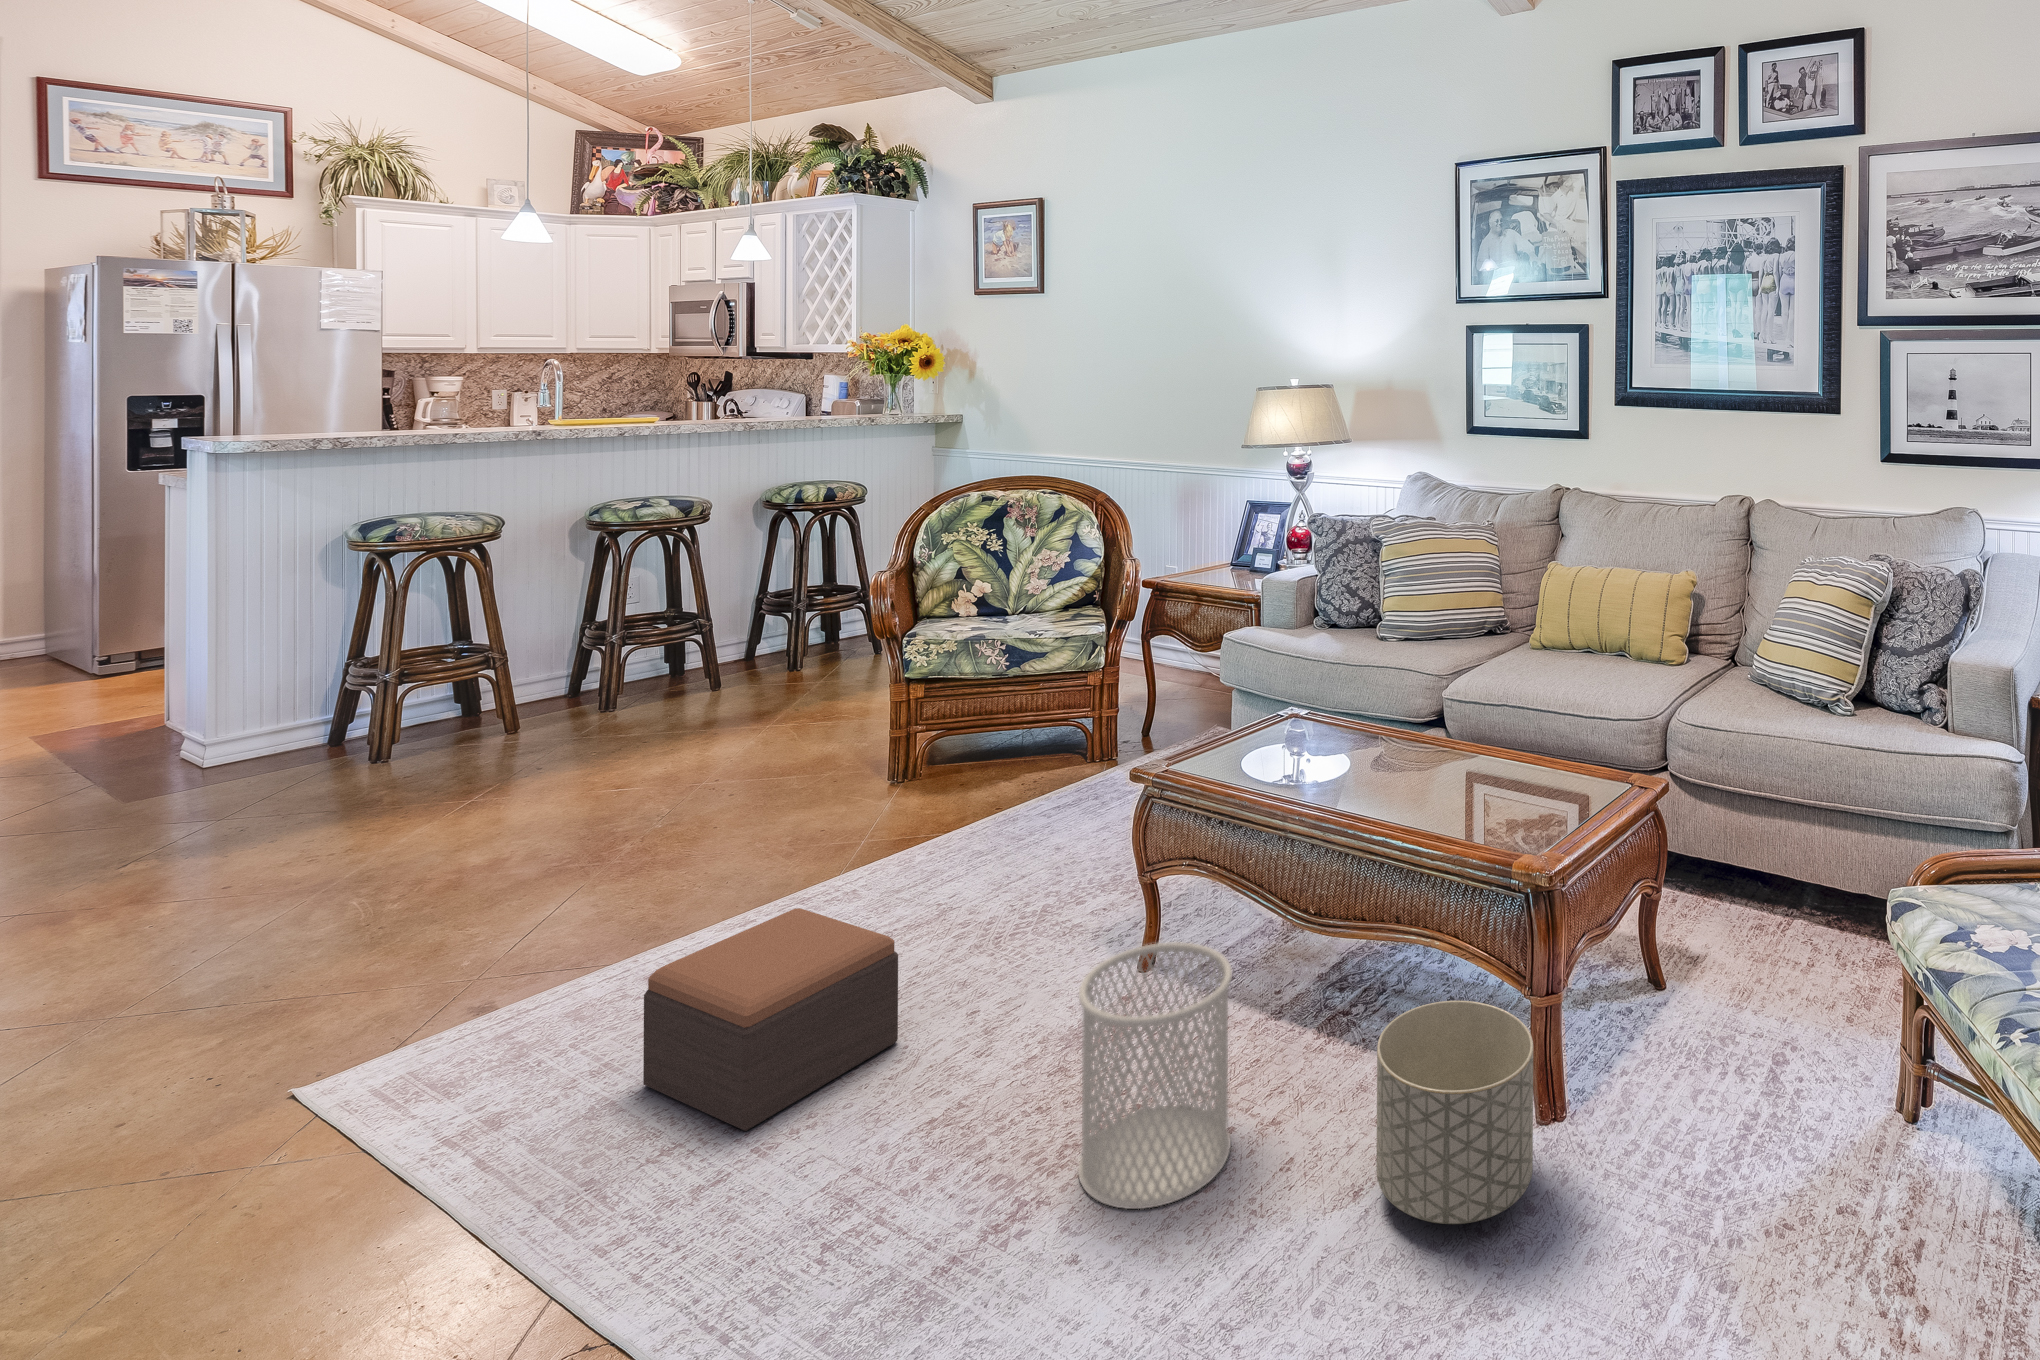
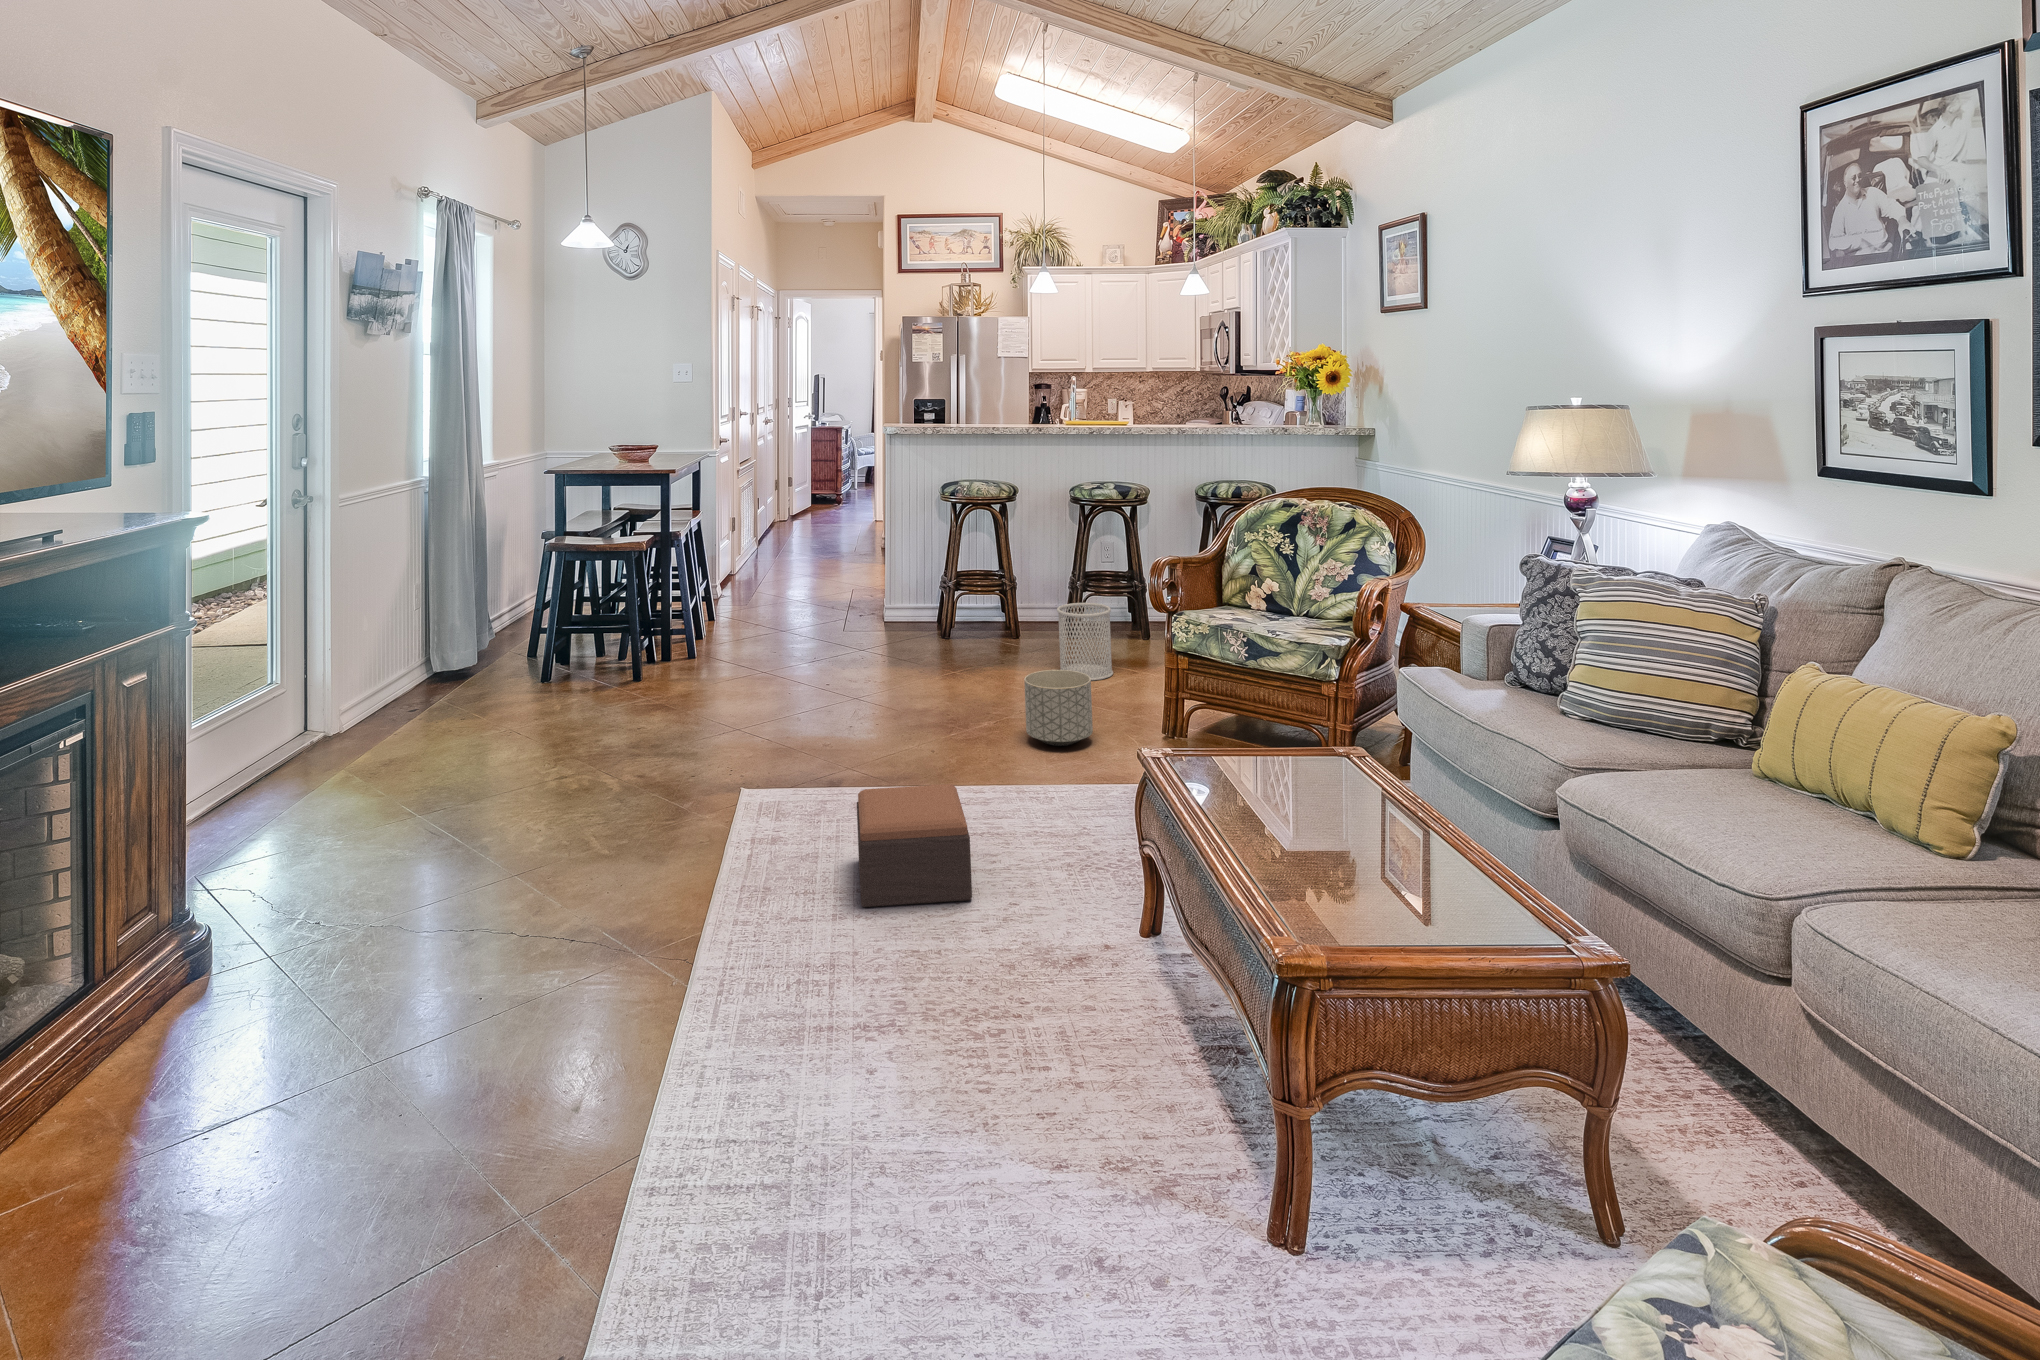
wastebasket: present [1078,942,1232,1209] -> present [1057,603,1113,680]
planter: present [1376,1001,1533,1224] -> present [1024,670,1093,746]

